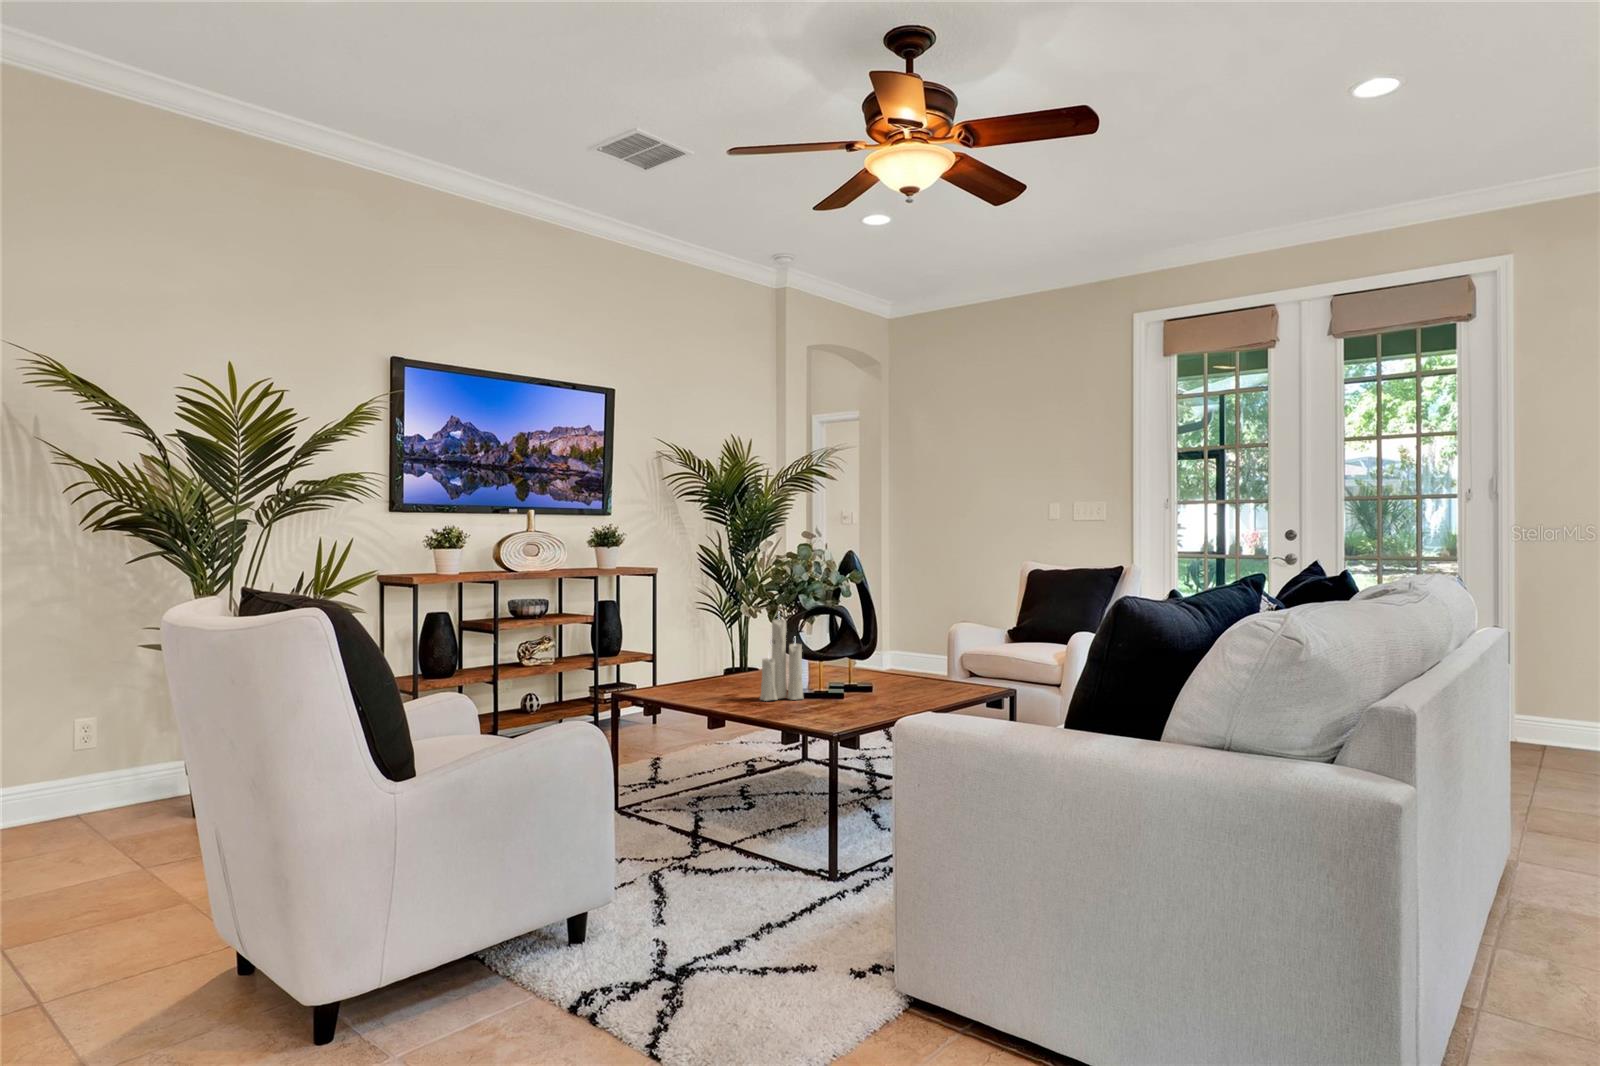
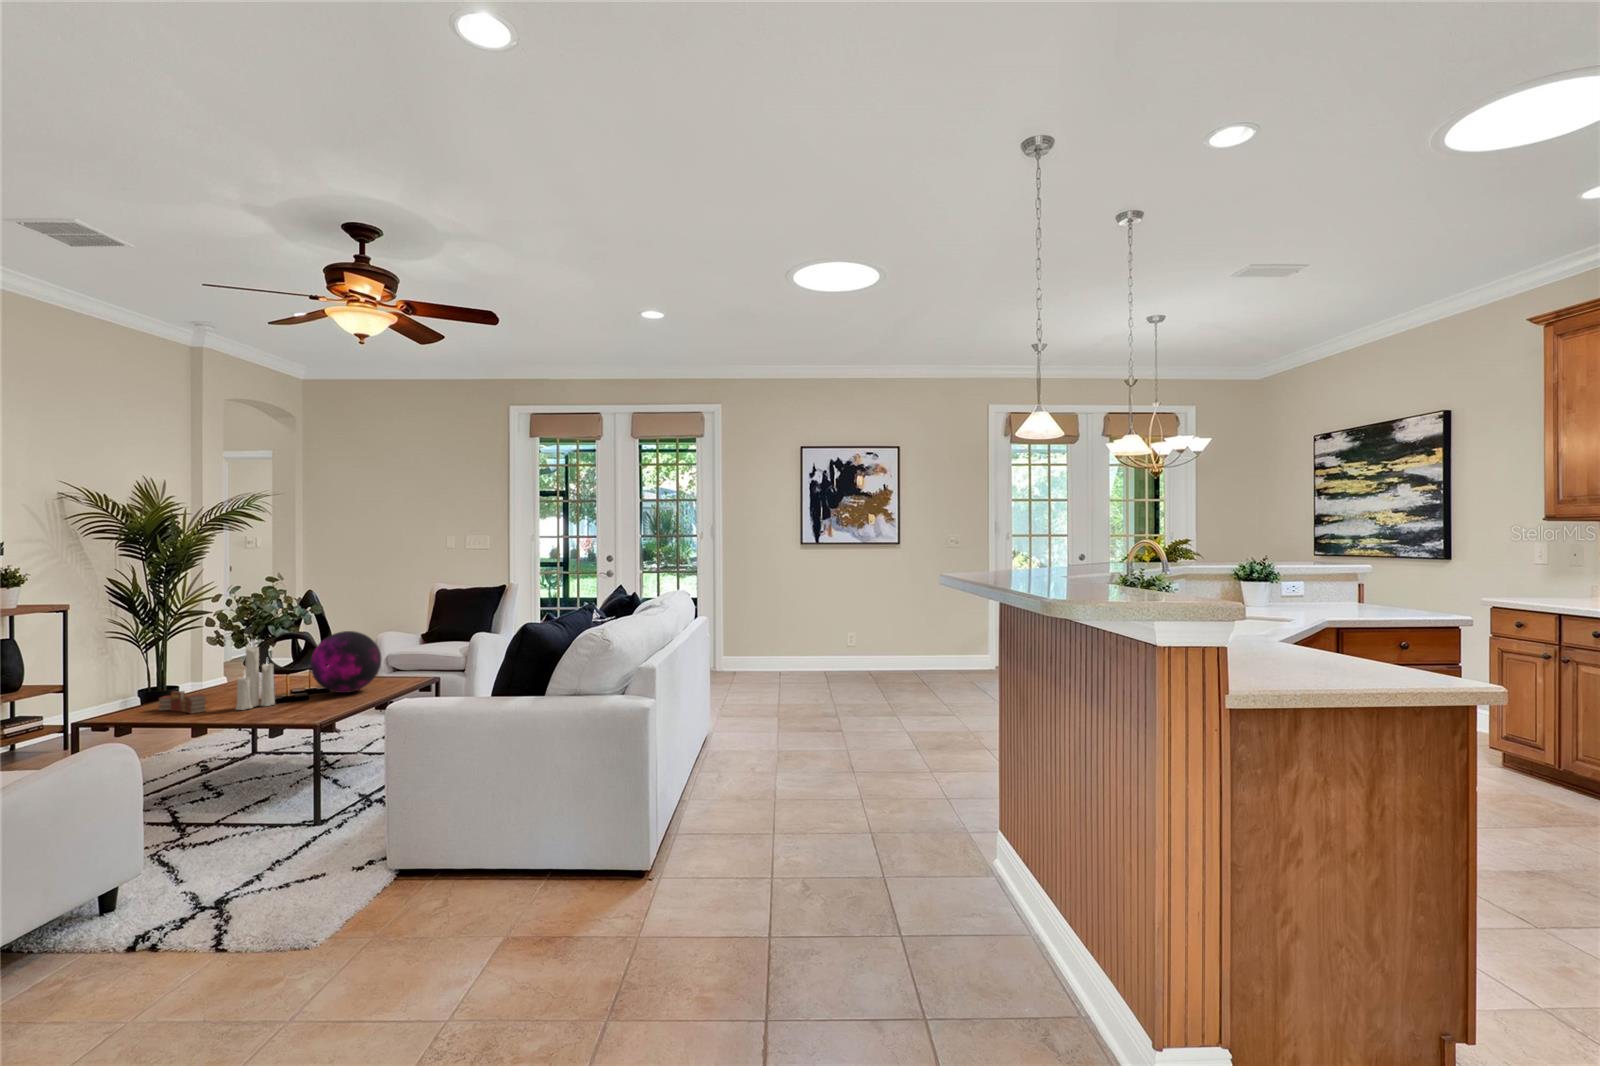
decorative orb: none [847,609,933,695] -> present [311,631,381,693]
book: none [691,667,732,698] -> present [158,691,206,714]

